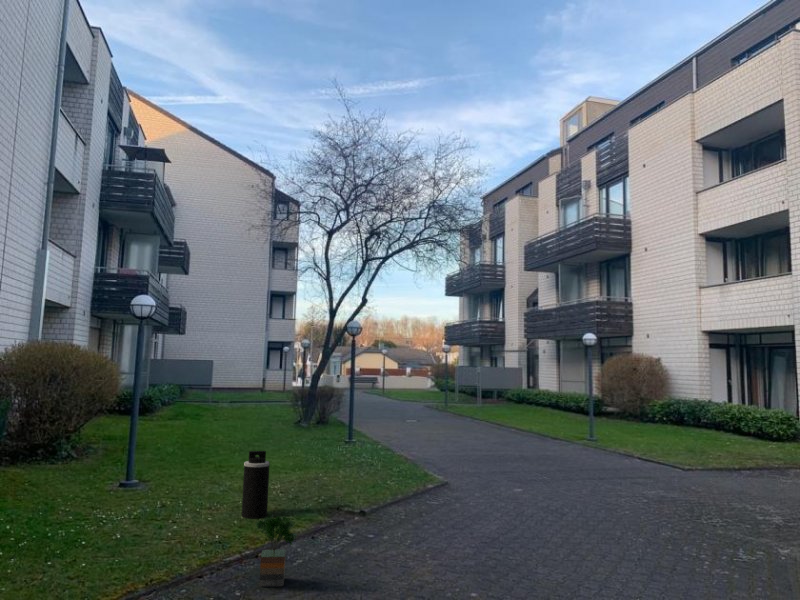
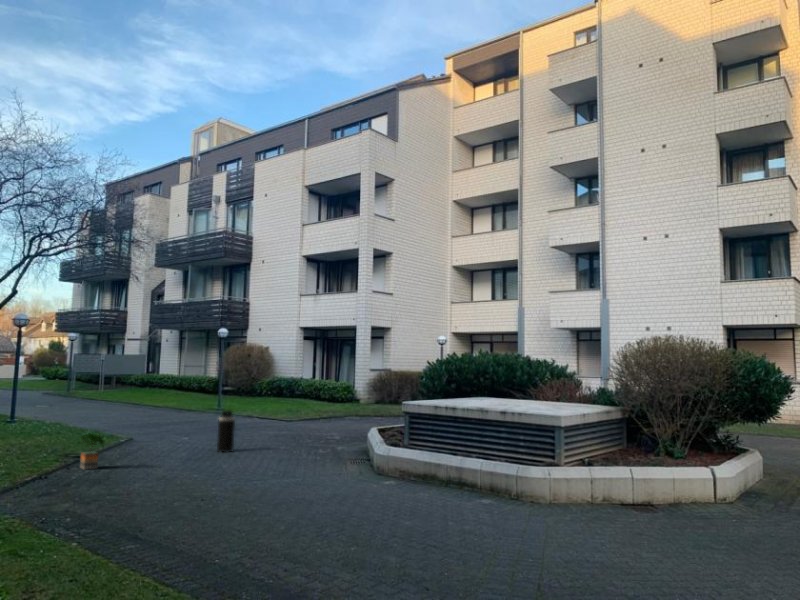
trash can: present [242,451,270,519] -> present [217,411,235,452]

